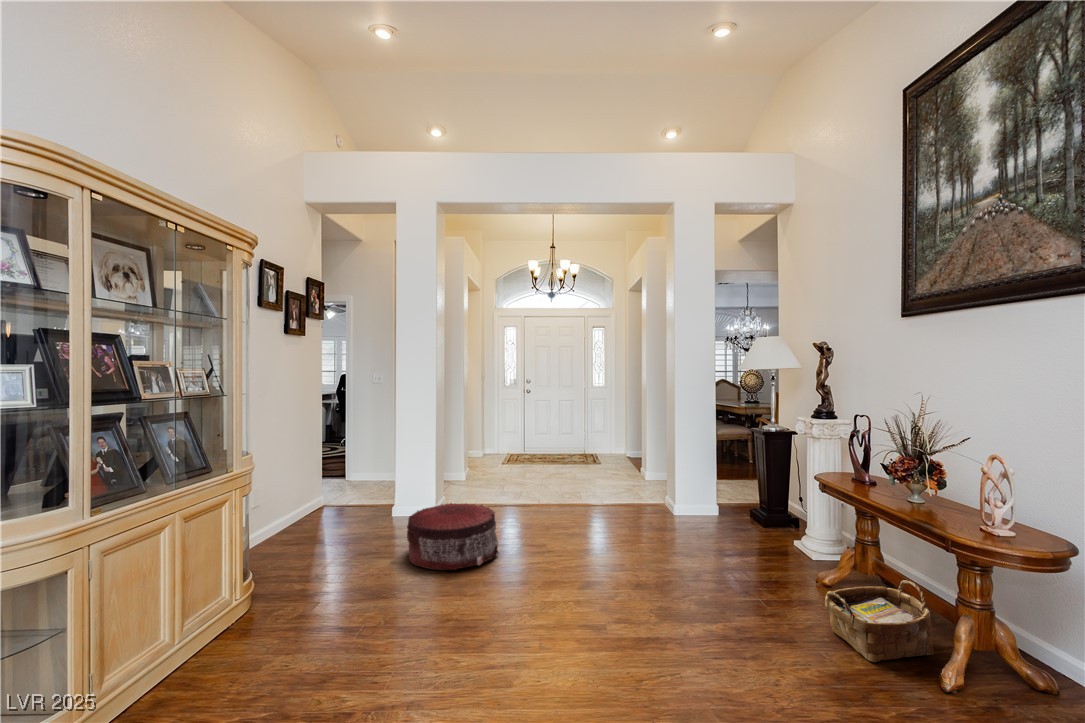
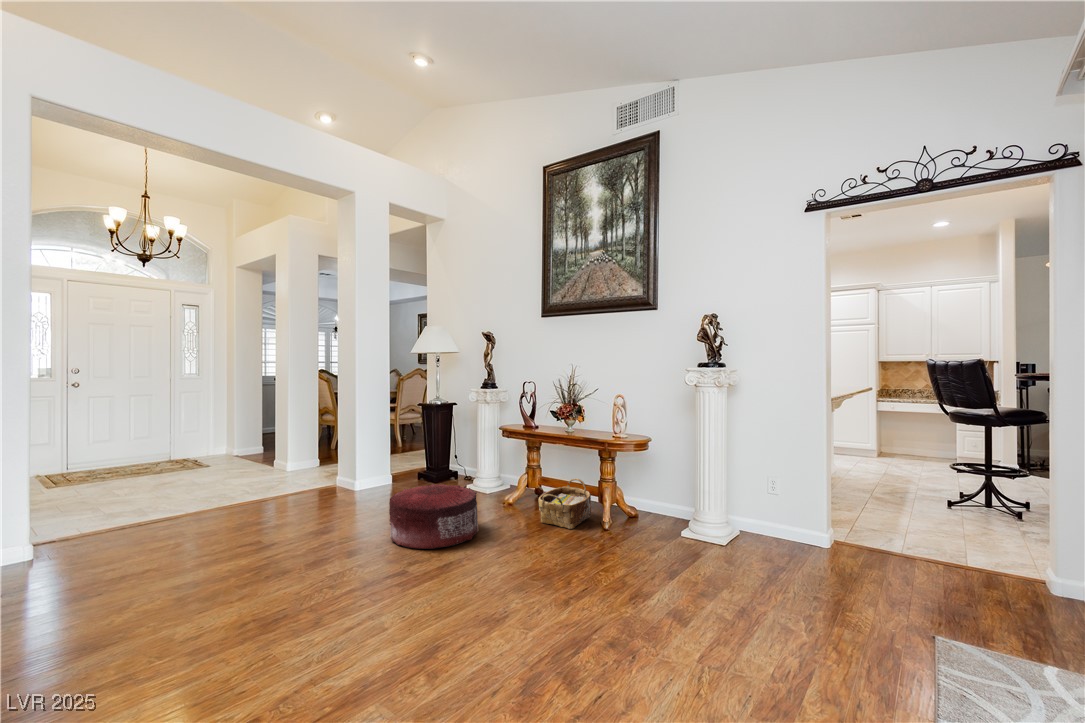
pouf: present [407,503,498,570] -> present [389,484,478,549]

